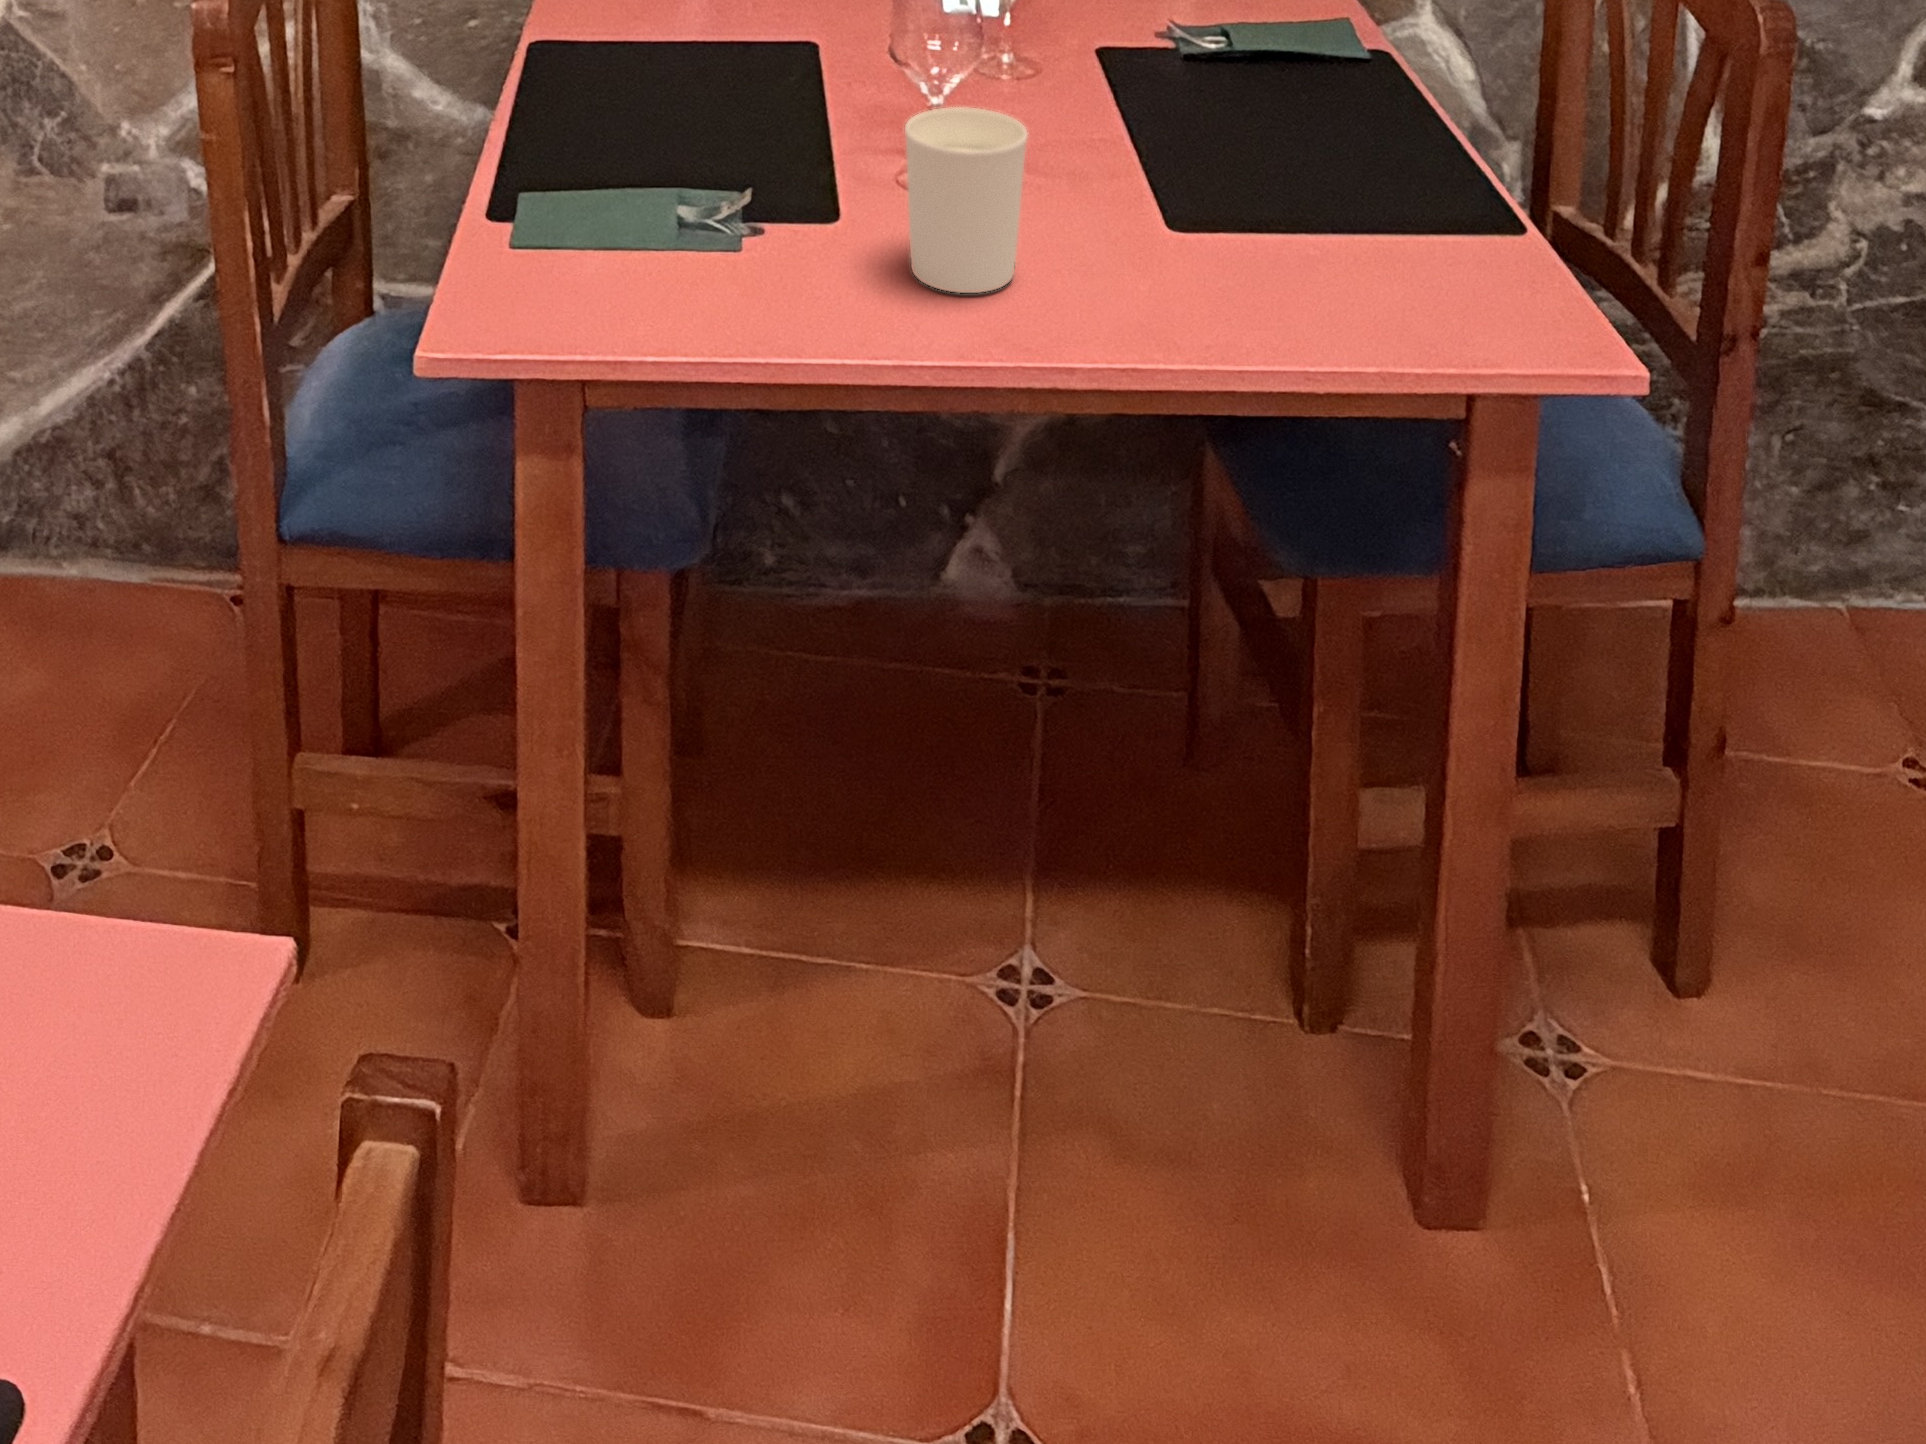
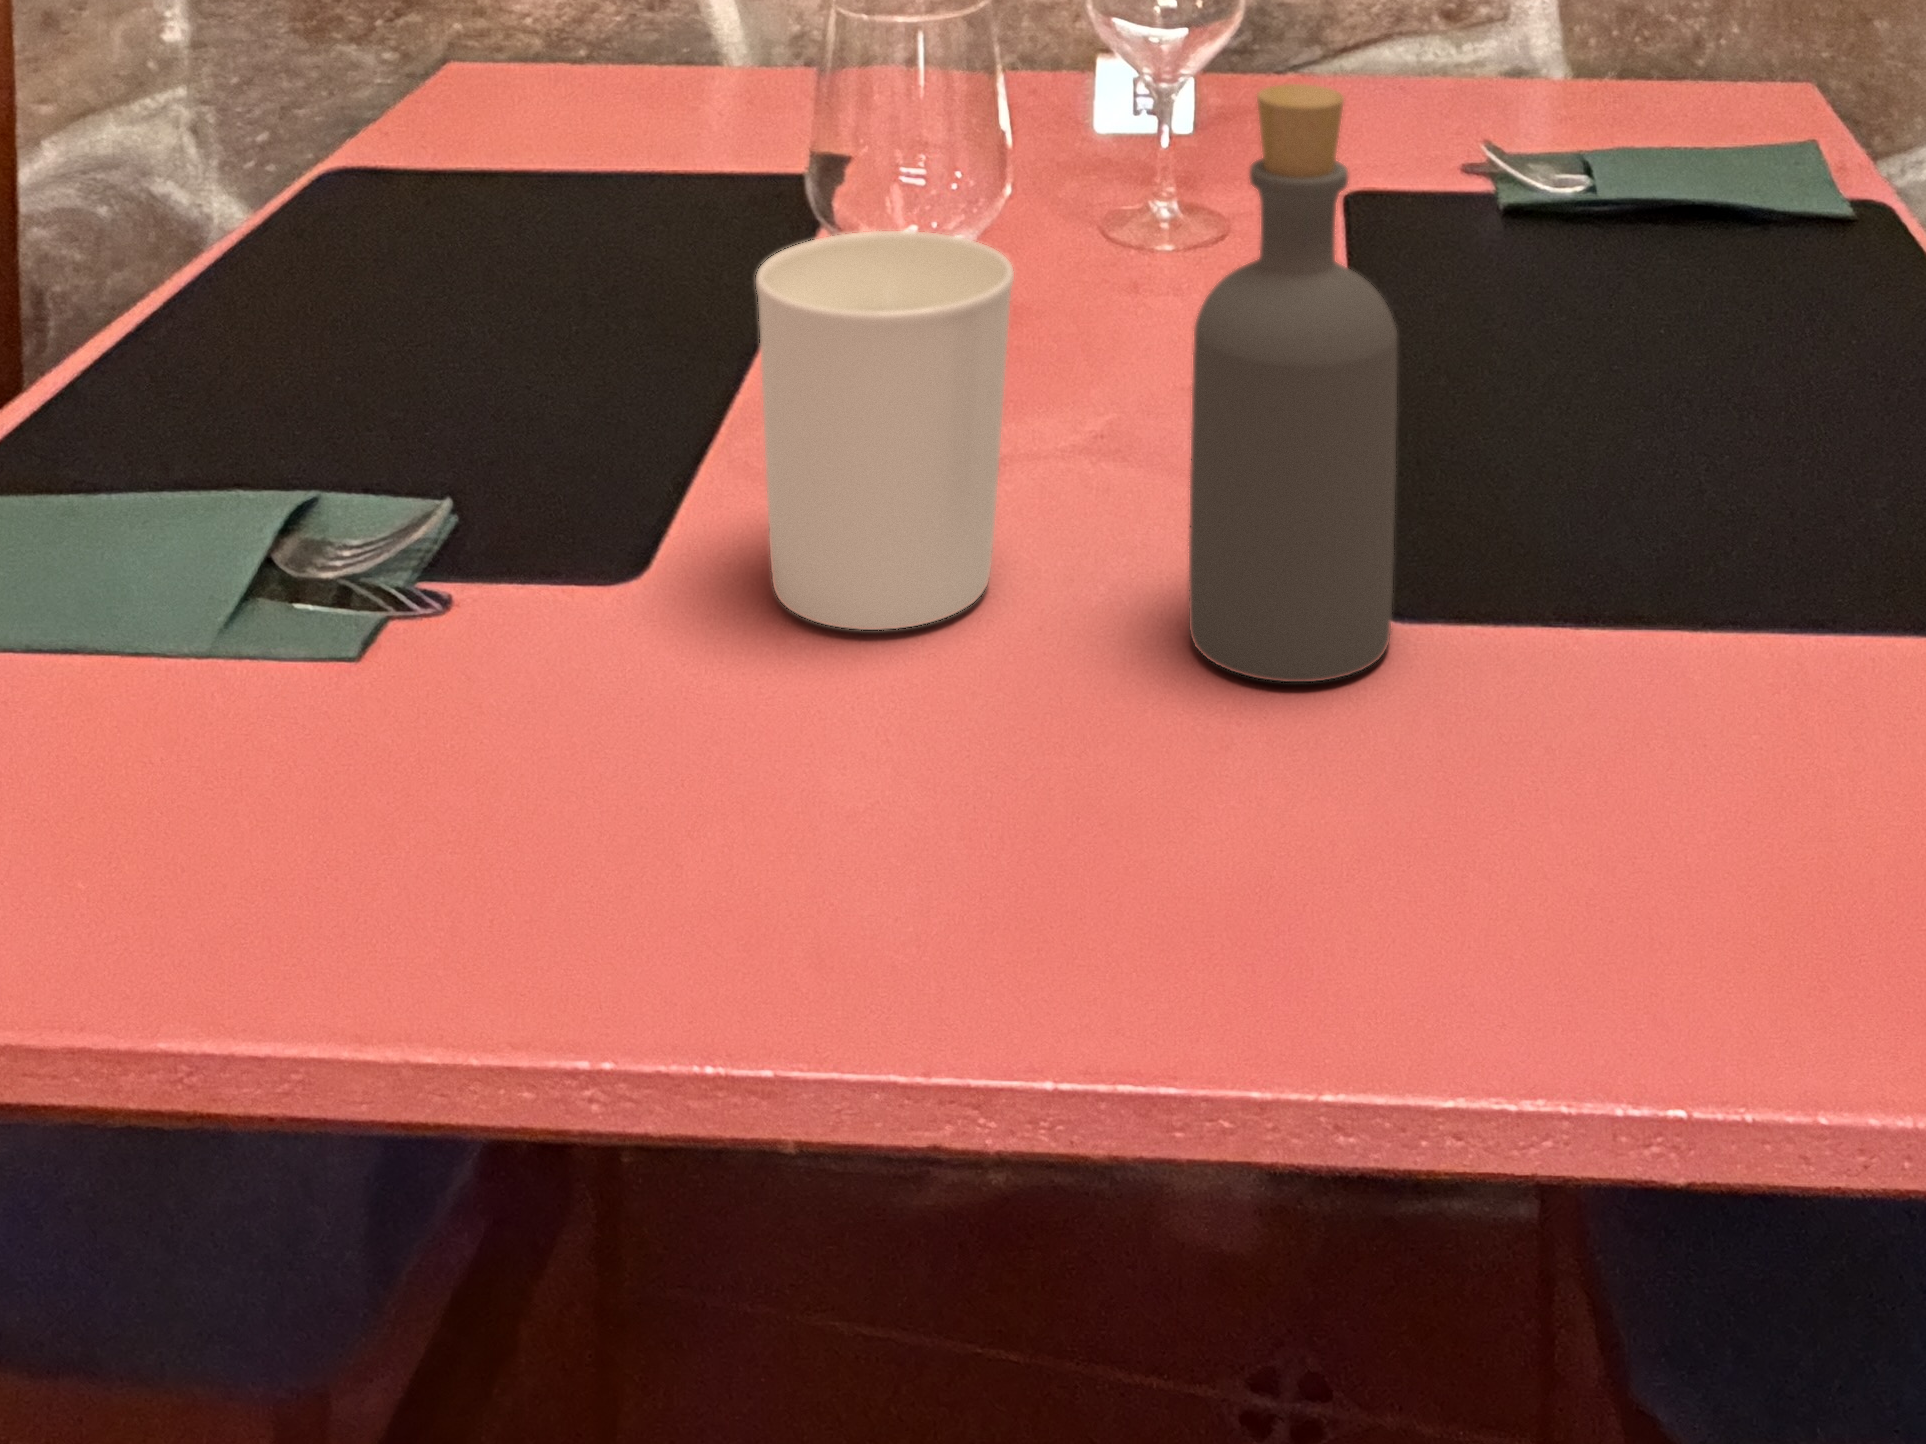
bottle: none [1116,43,1217,313] -> present [1189,84,1397,682]

